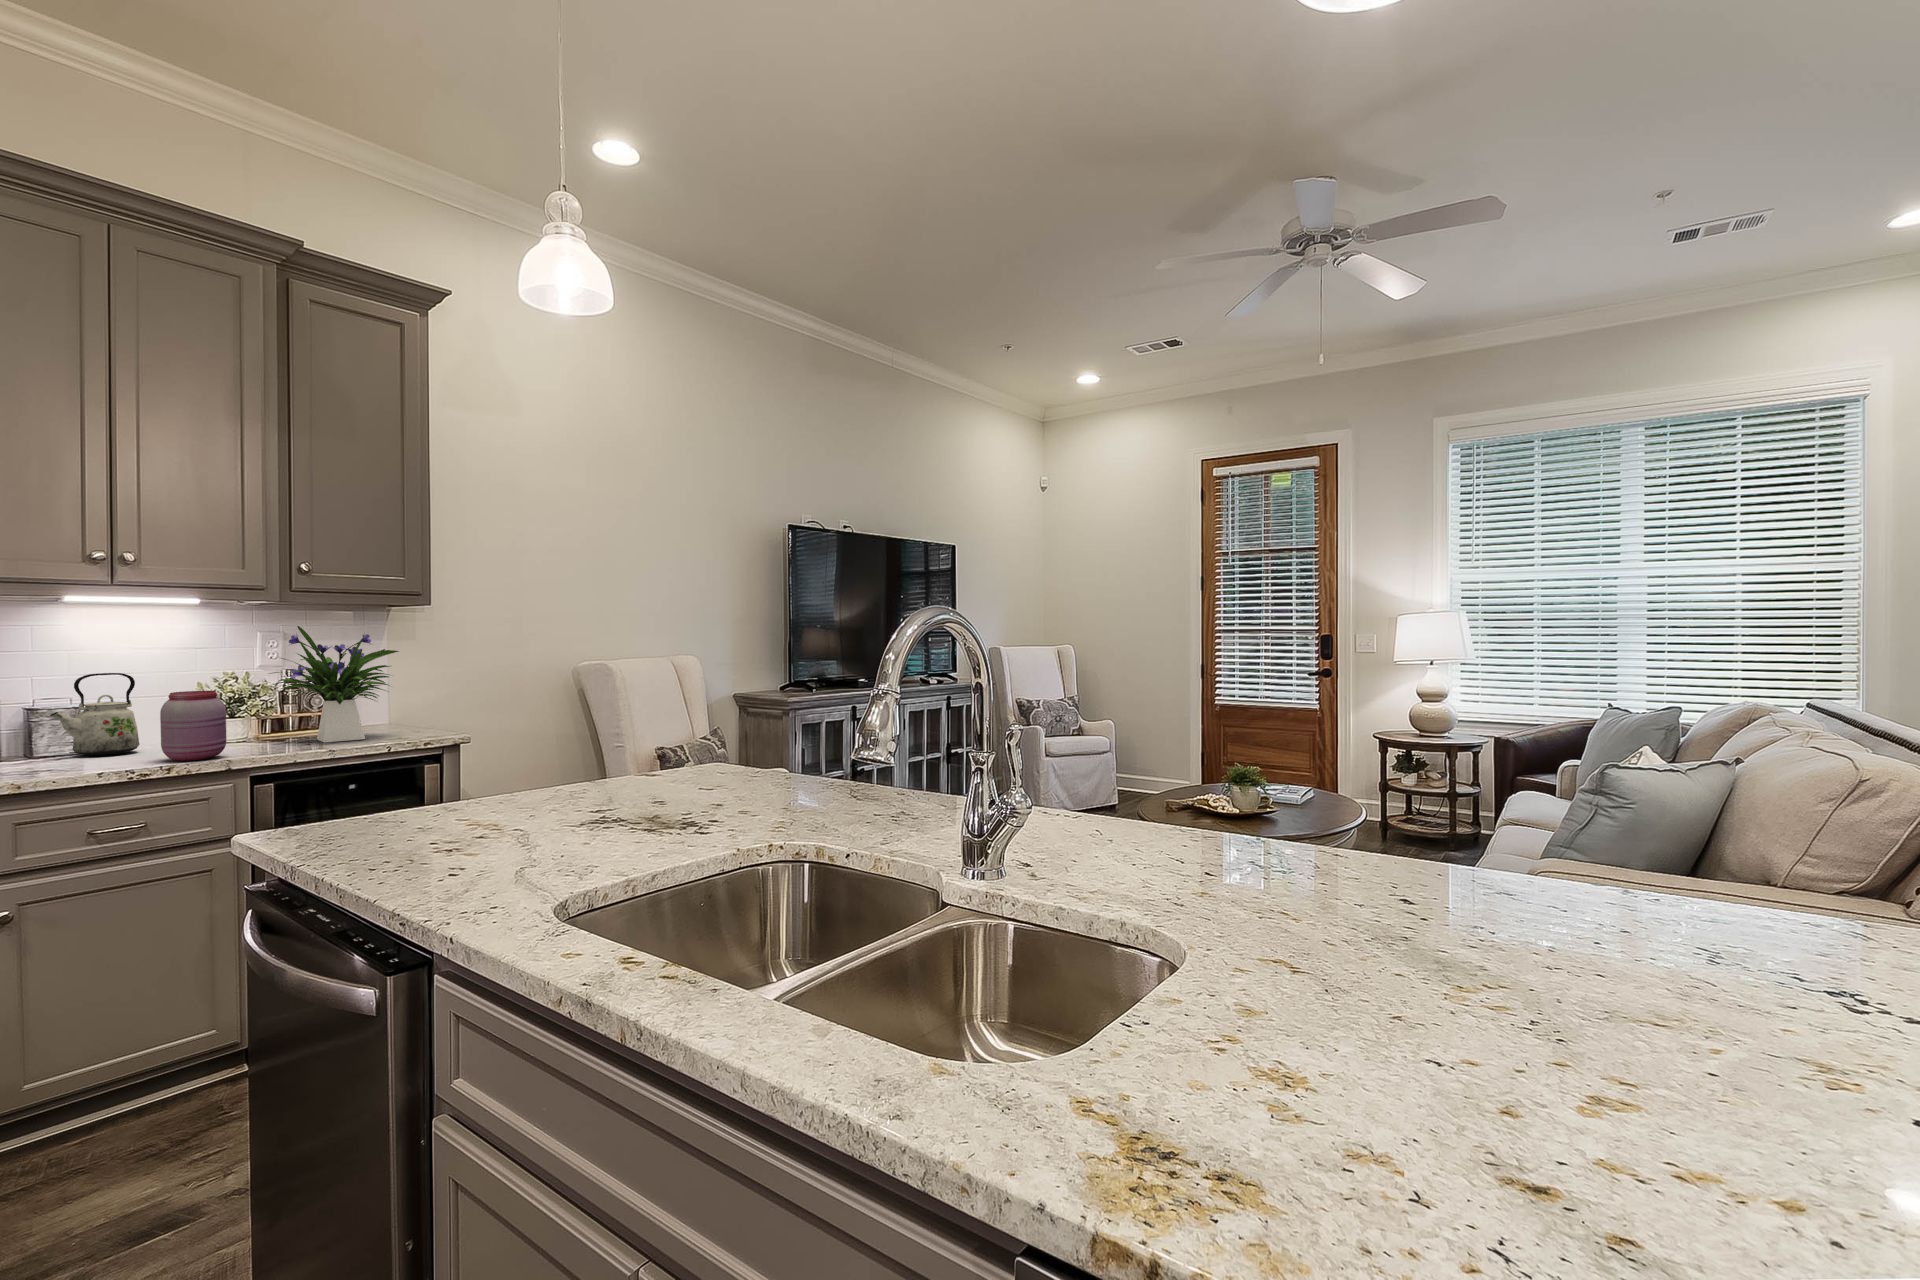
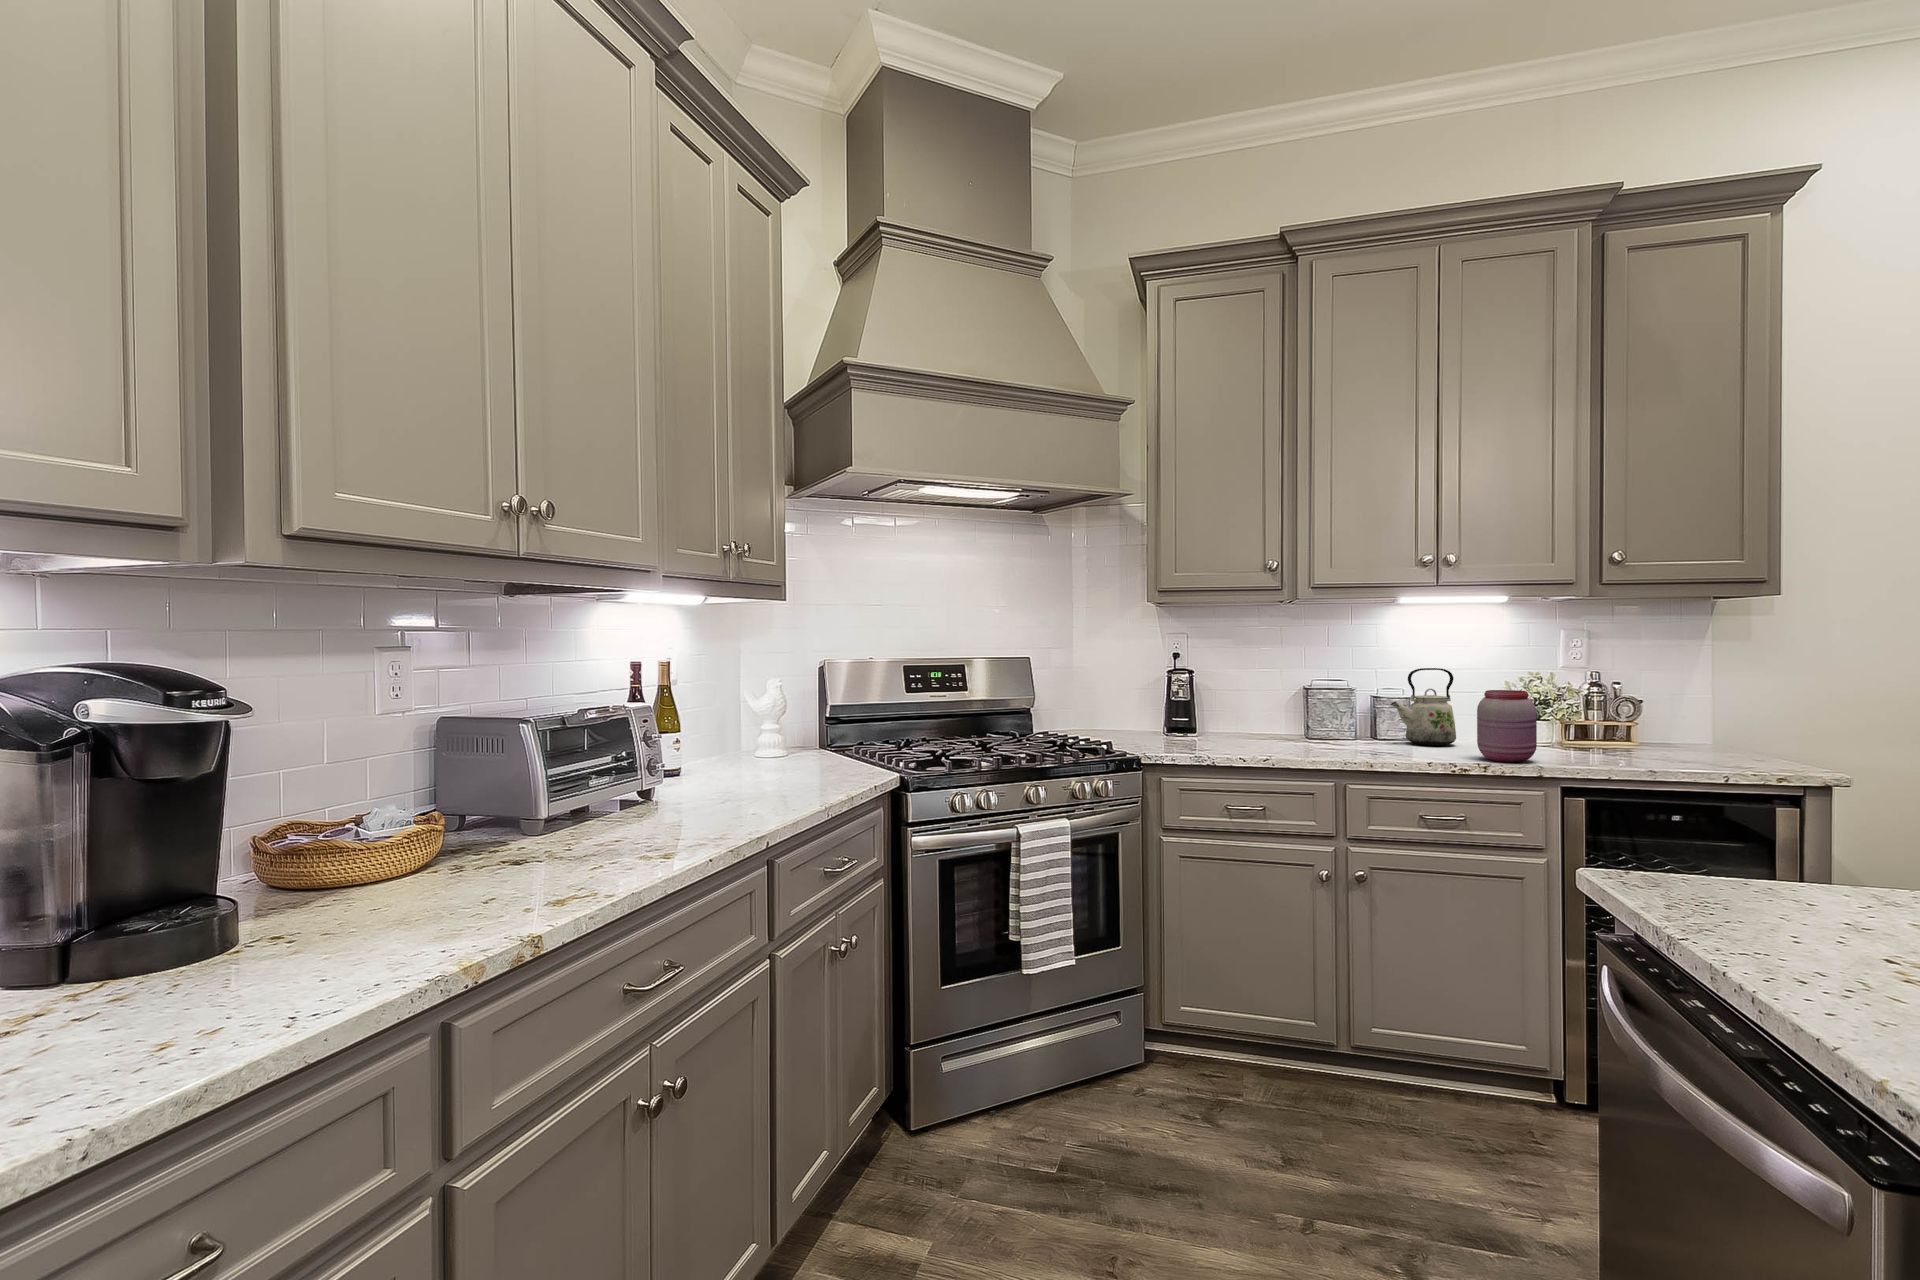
flower arrangement: present [273,626,399,742] -> none [1574,623,1734,761]

